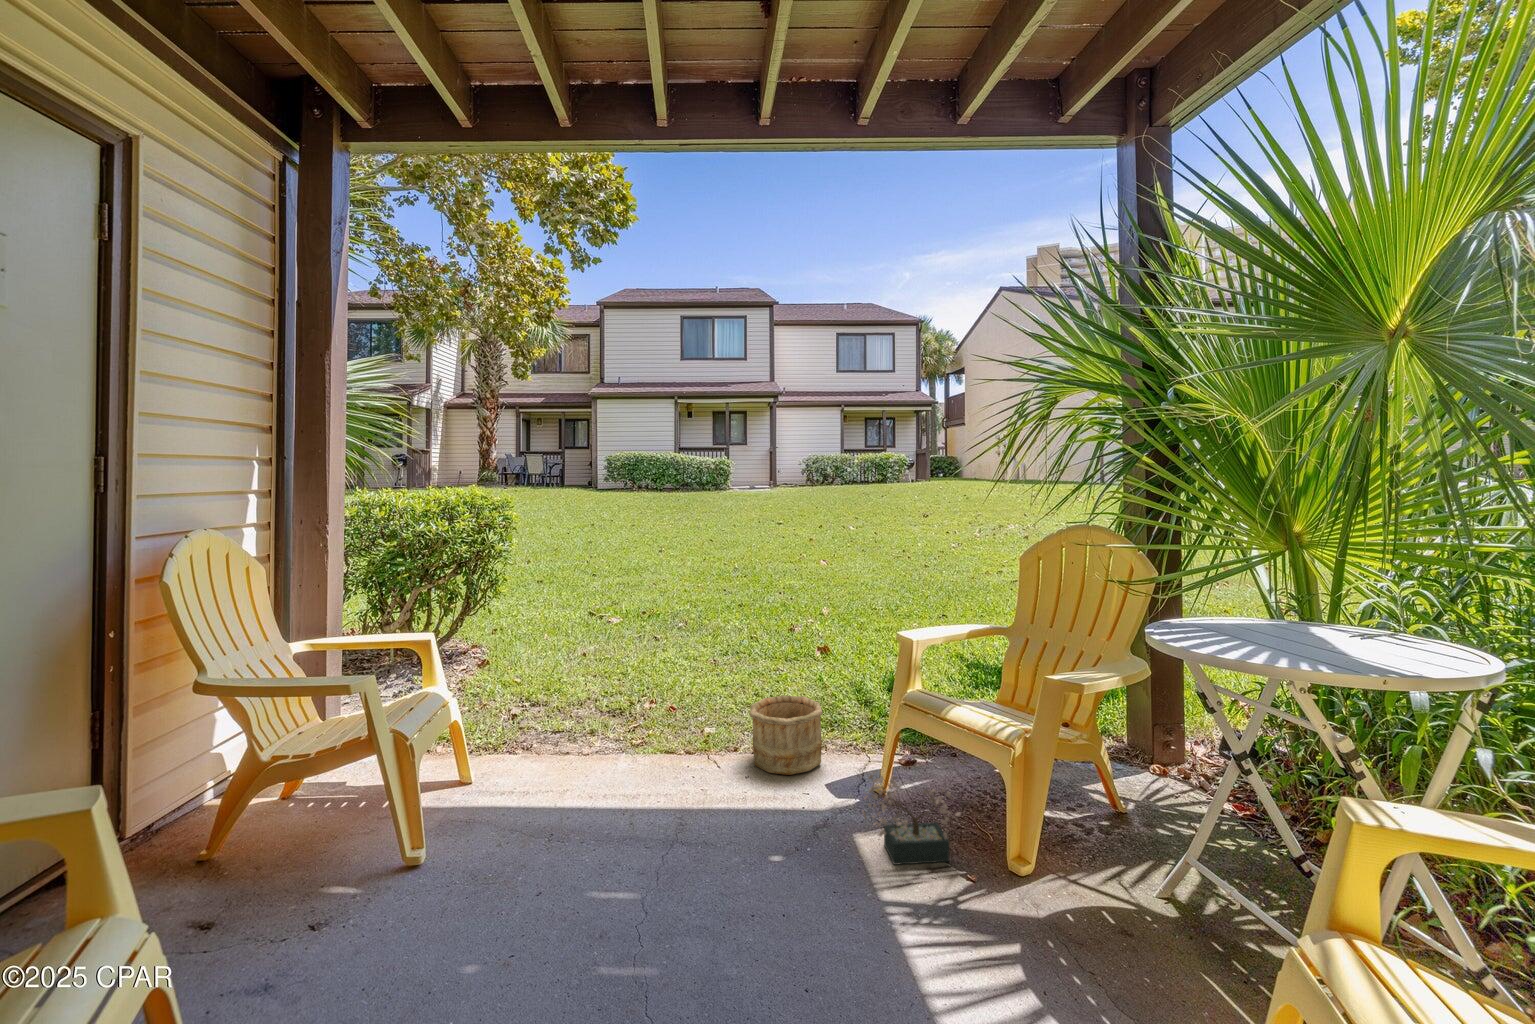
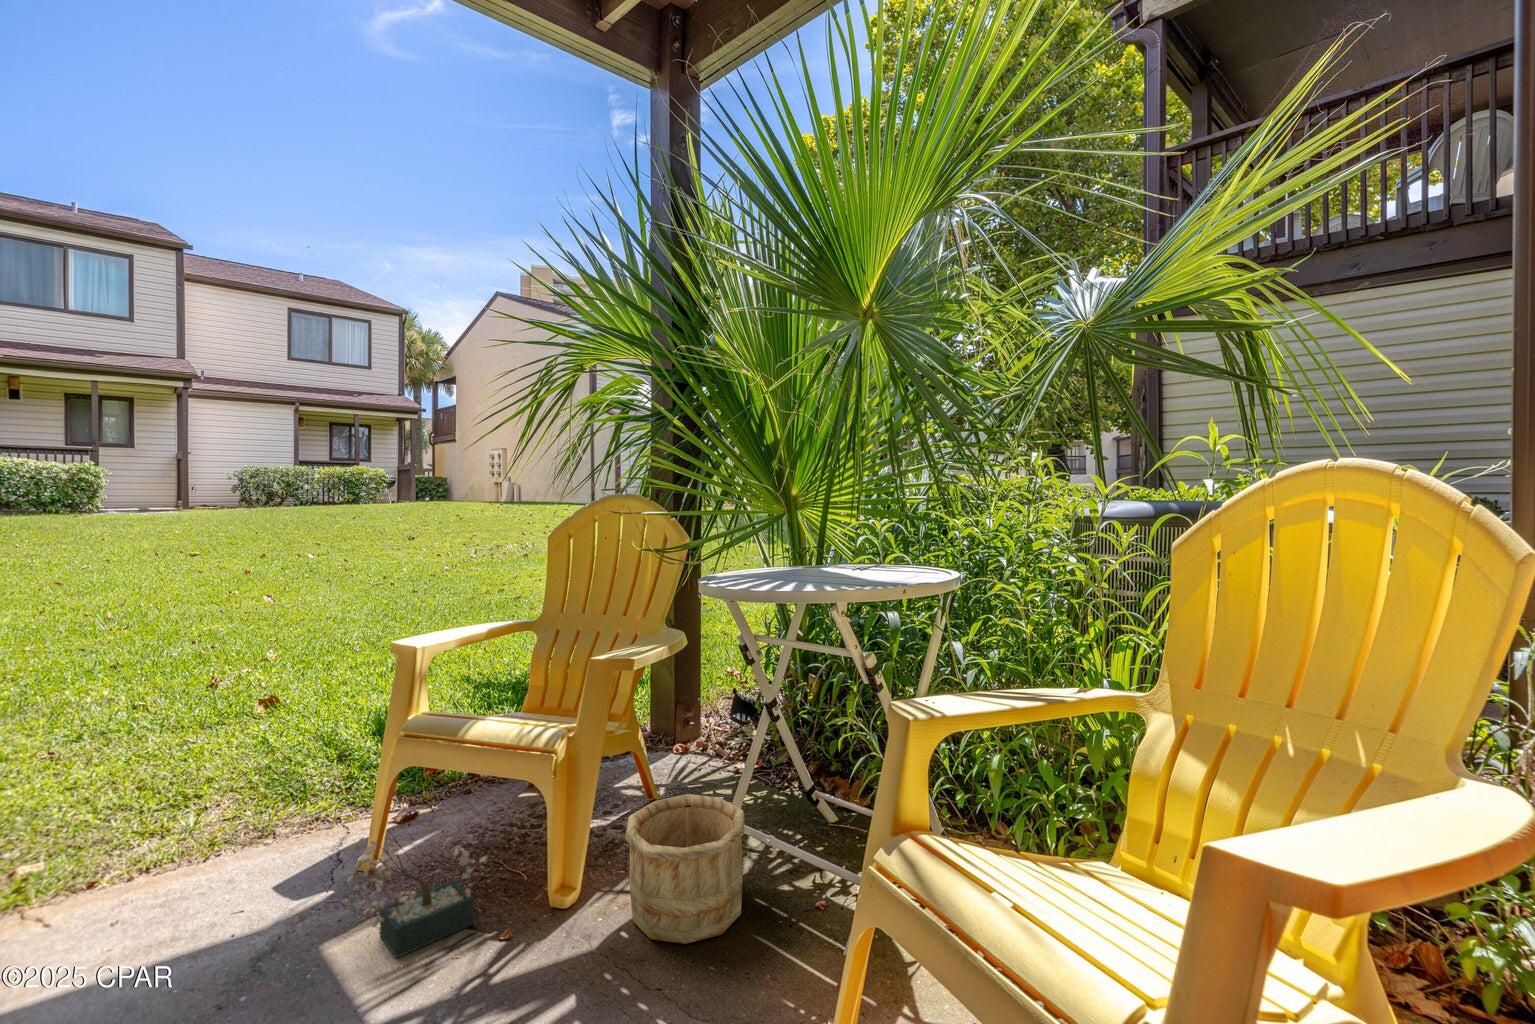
wooden bucket: present [750,696,823,775] -> present [625,794,744,944]

